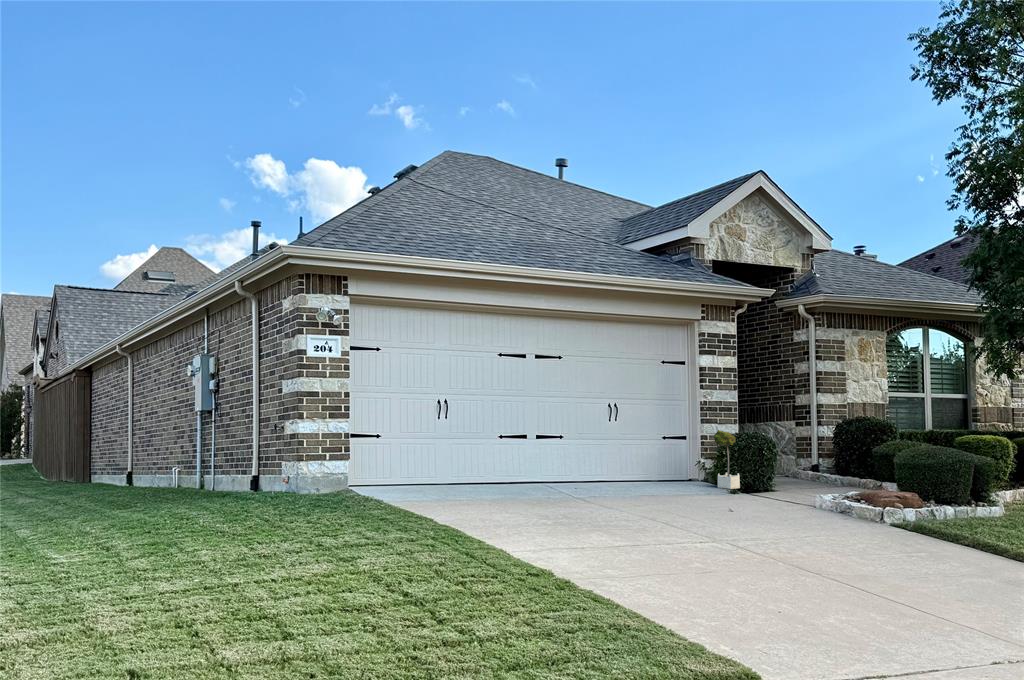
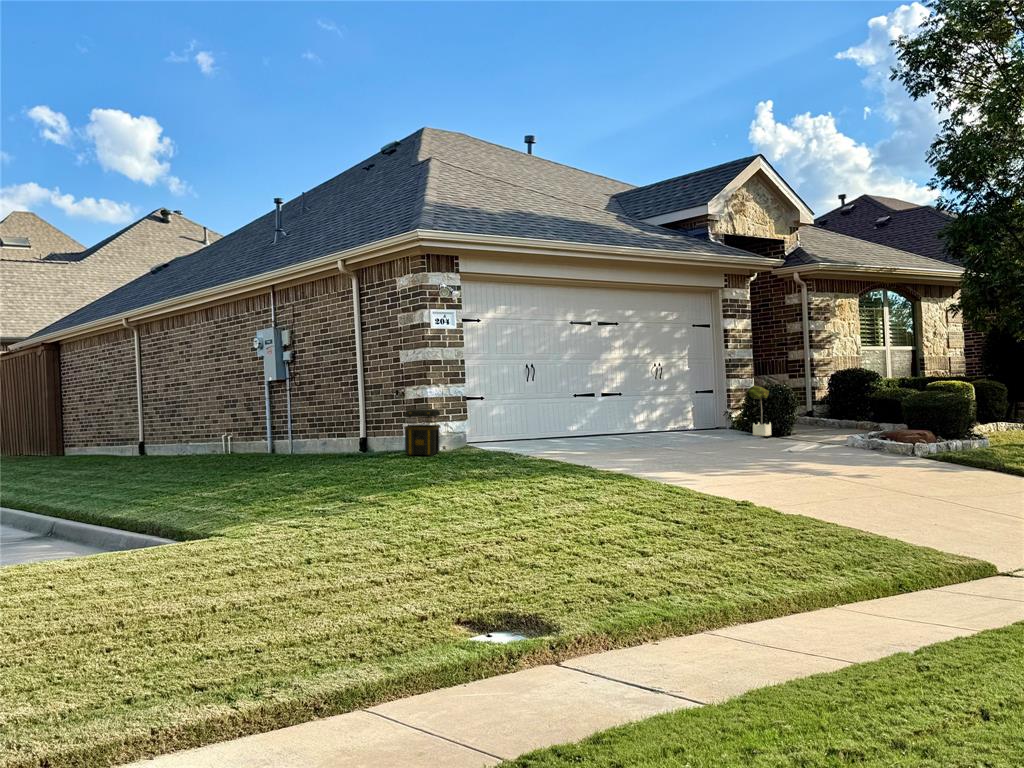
toolbox: none [262,445,309,499] -> present [404,409,440,456]

